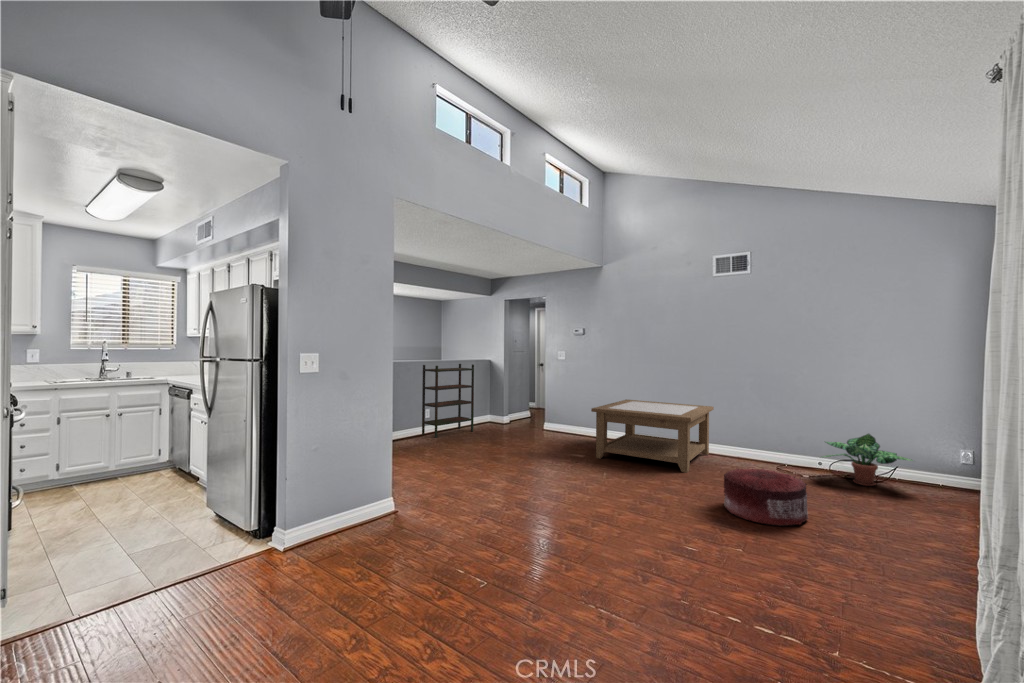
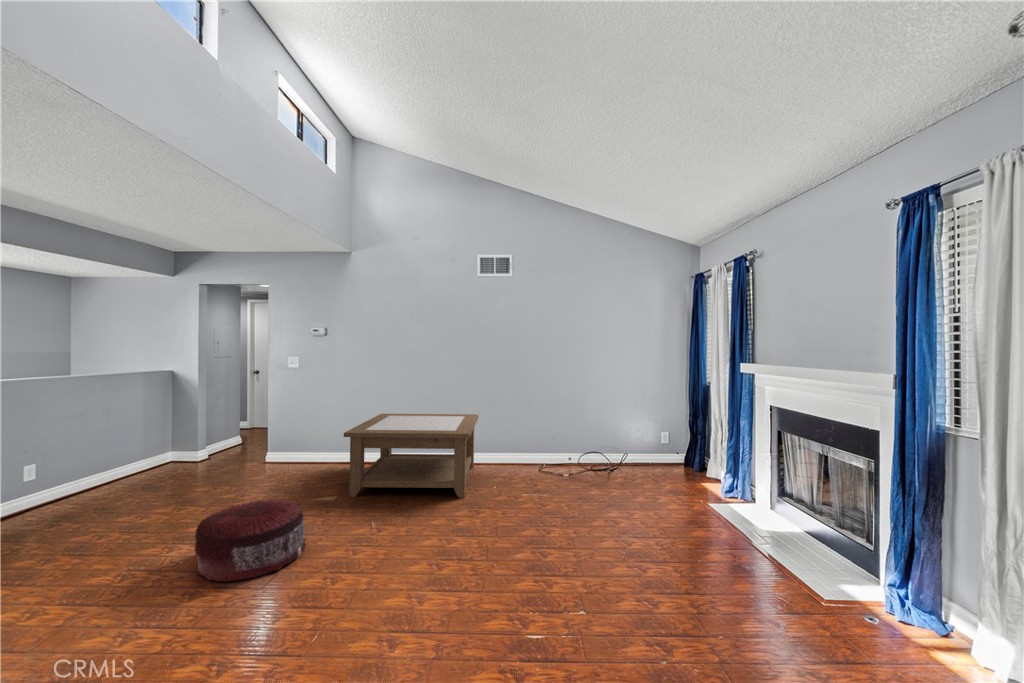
bookshelf: present [422,364,474,438] -> none [19,378,142,510]
potted plant: present [824,434,913,486] -> none [580,430,653,479]
pouf: present [724,469,808,526] -> present [194,498,305,582]

